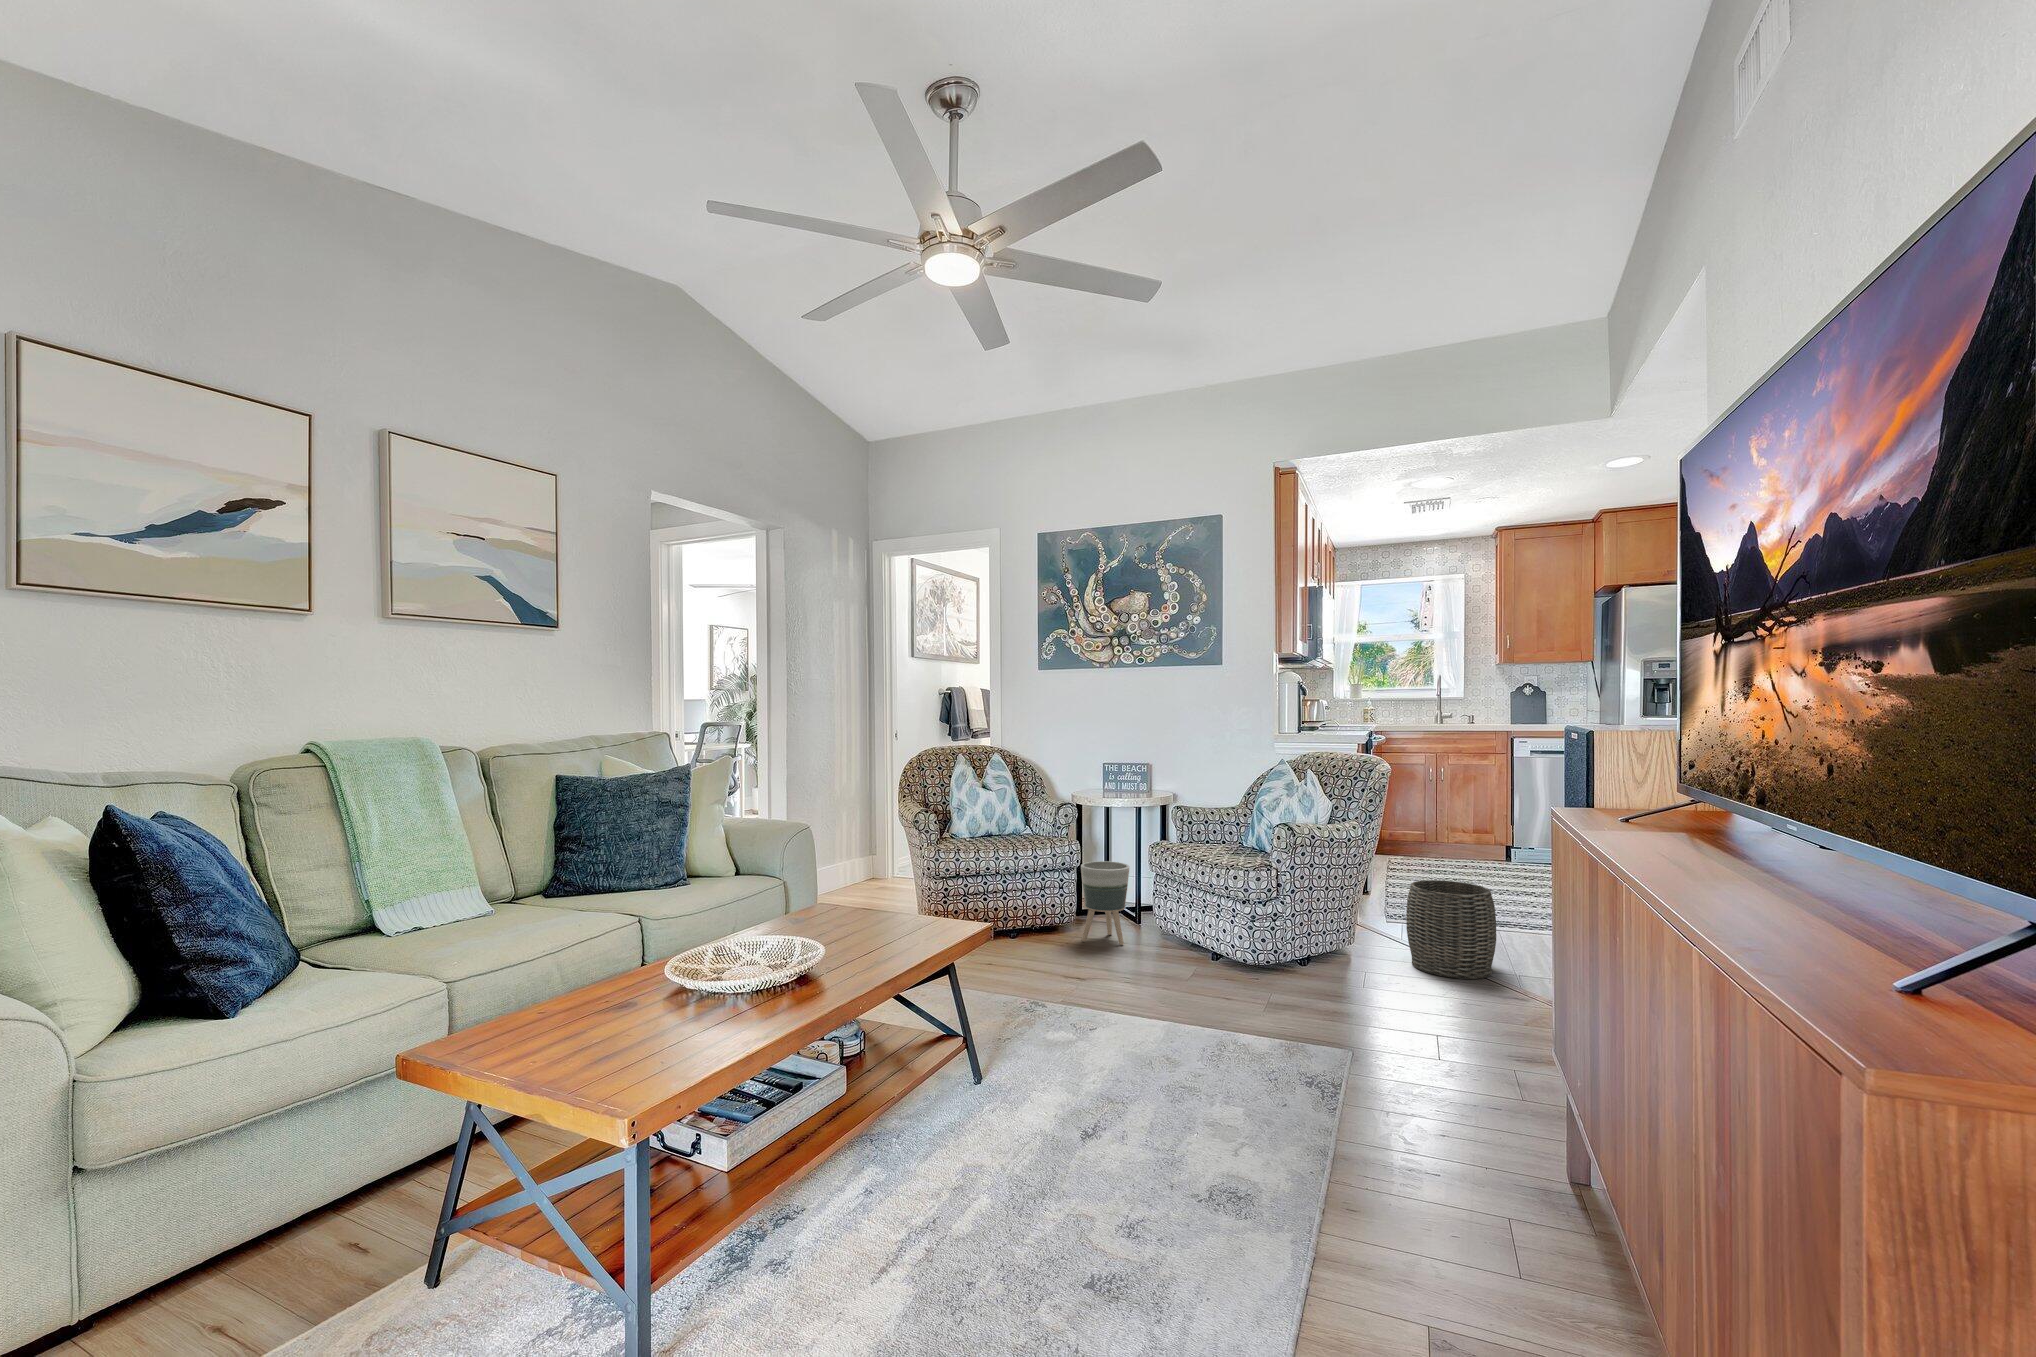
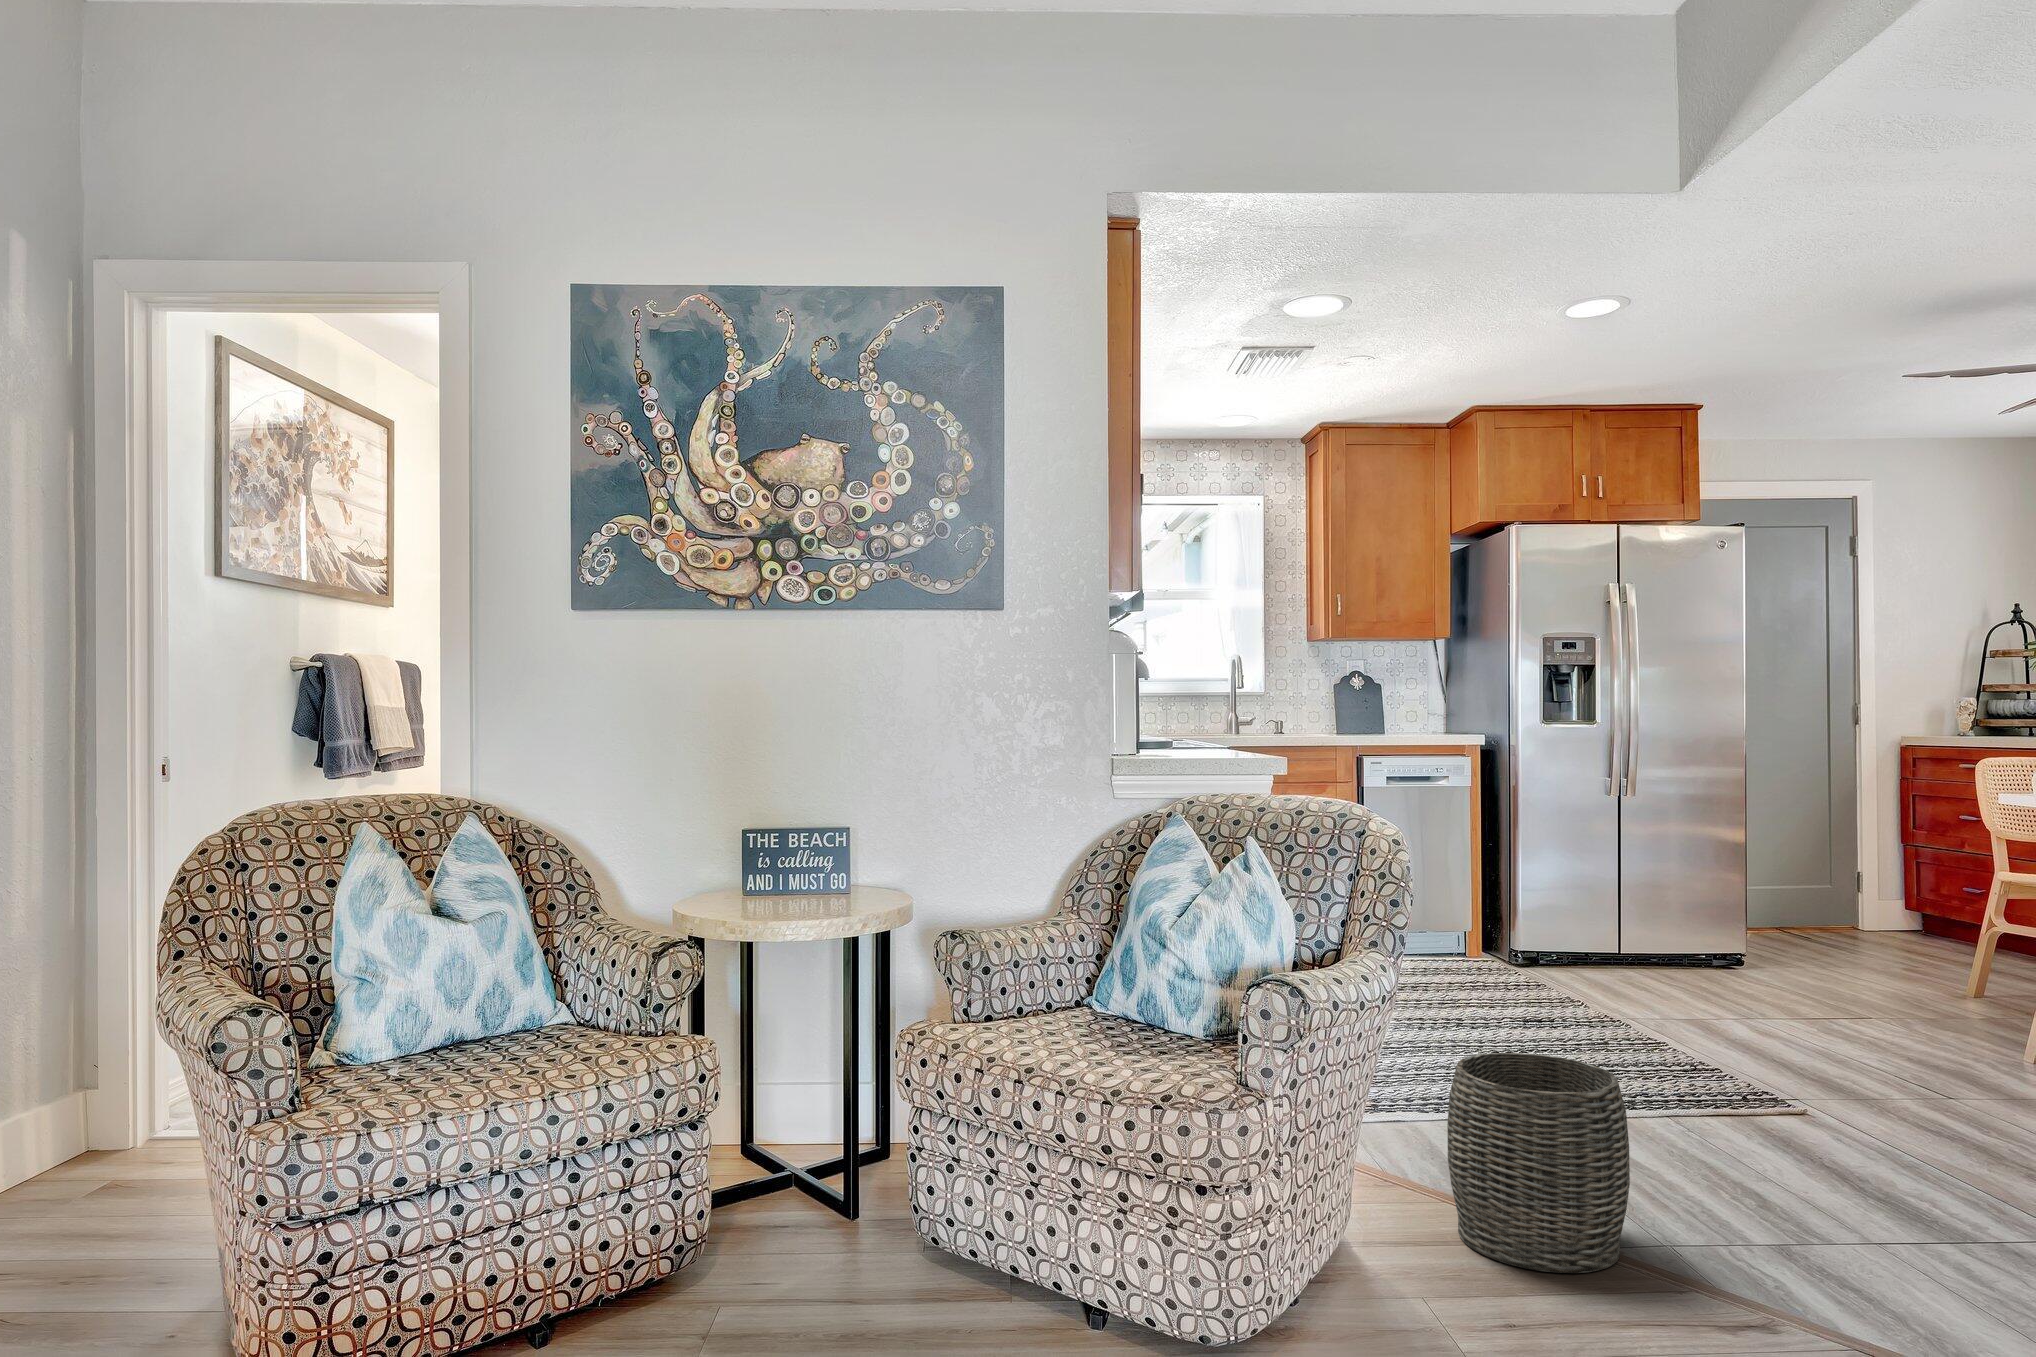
planter: present [1081,861,1129,945] -> none [729,1082,855,1308]

